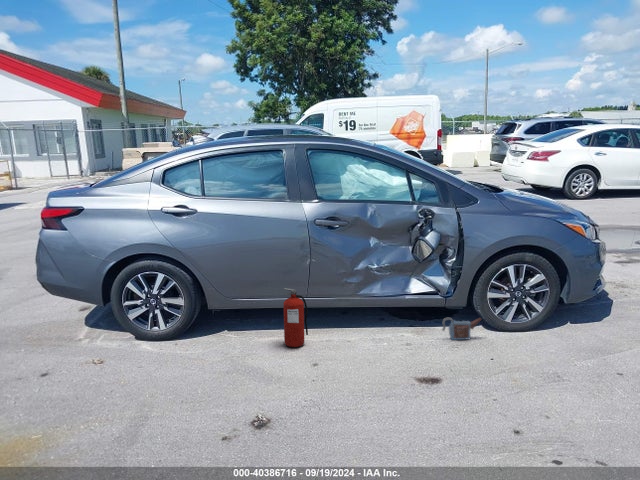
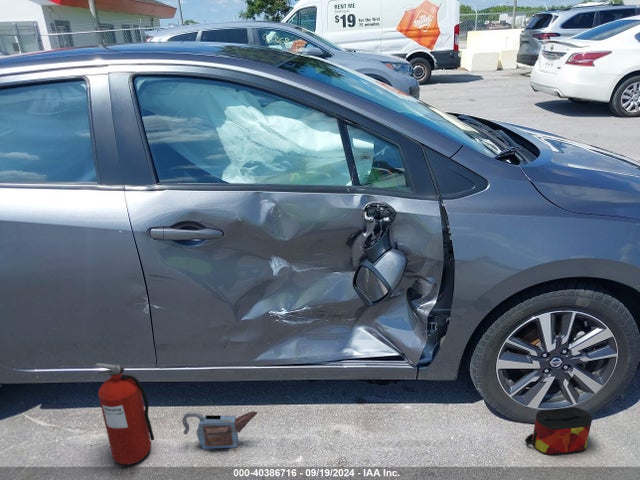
watering can: present [442,318,481,340] -> present [182,411,257,449]
bag: none [505,319,538,341] -> present [525,407,592,455]

